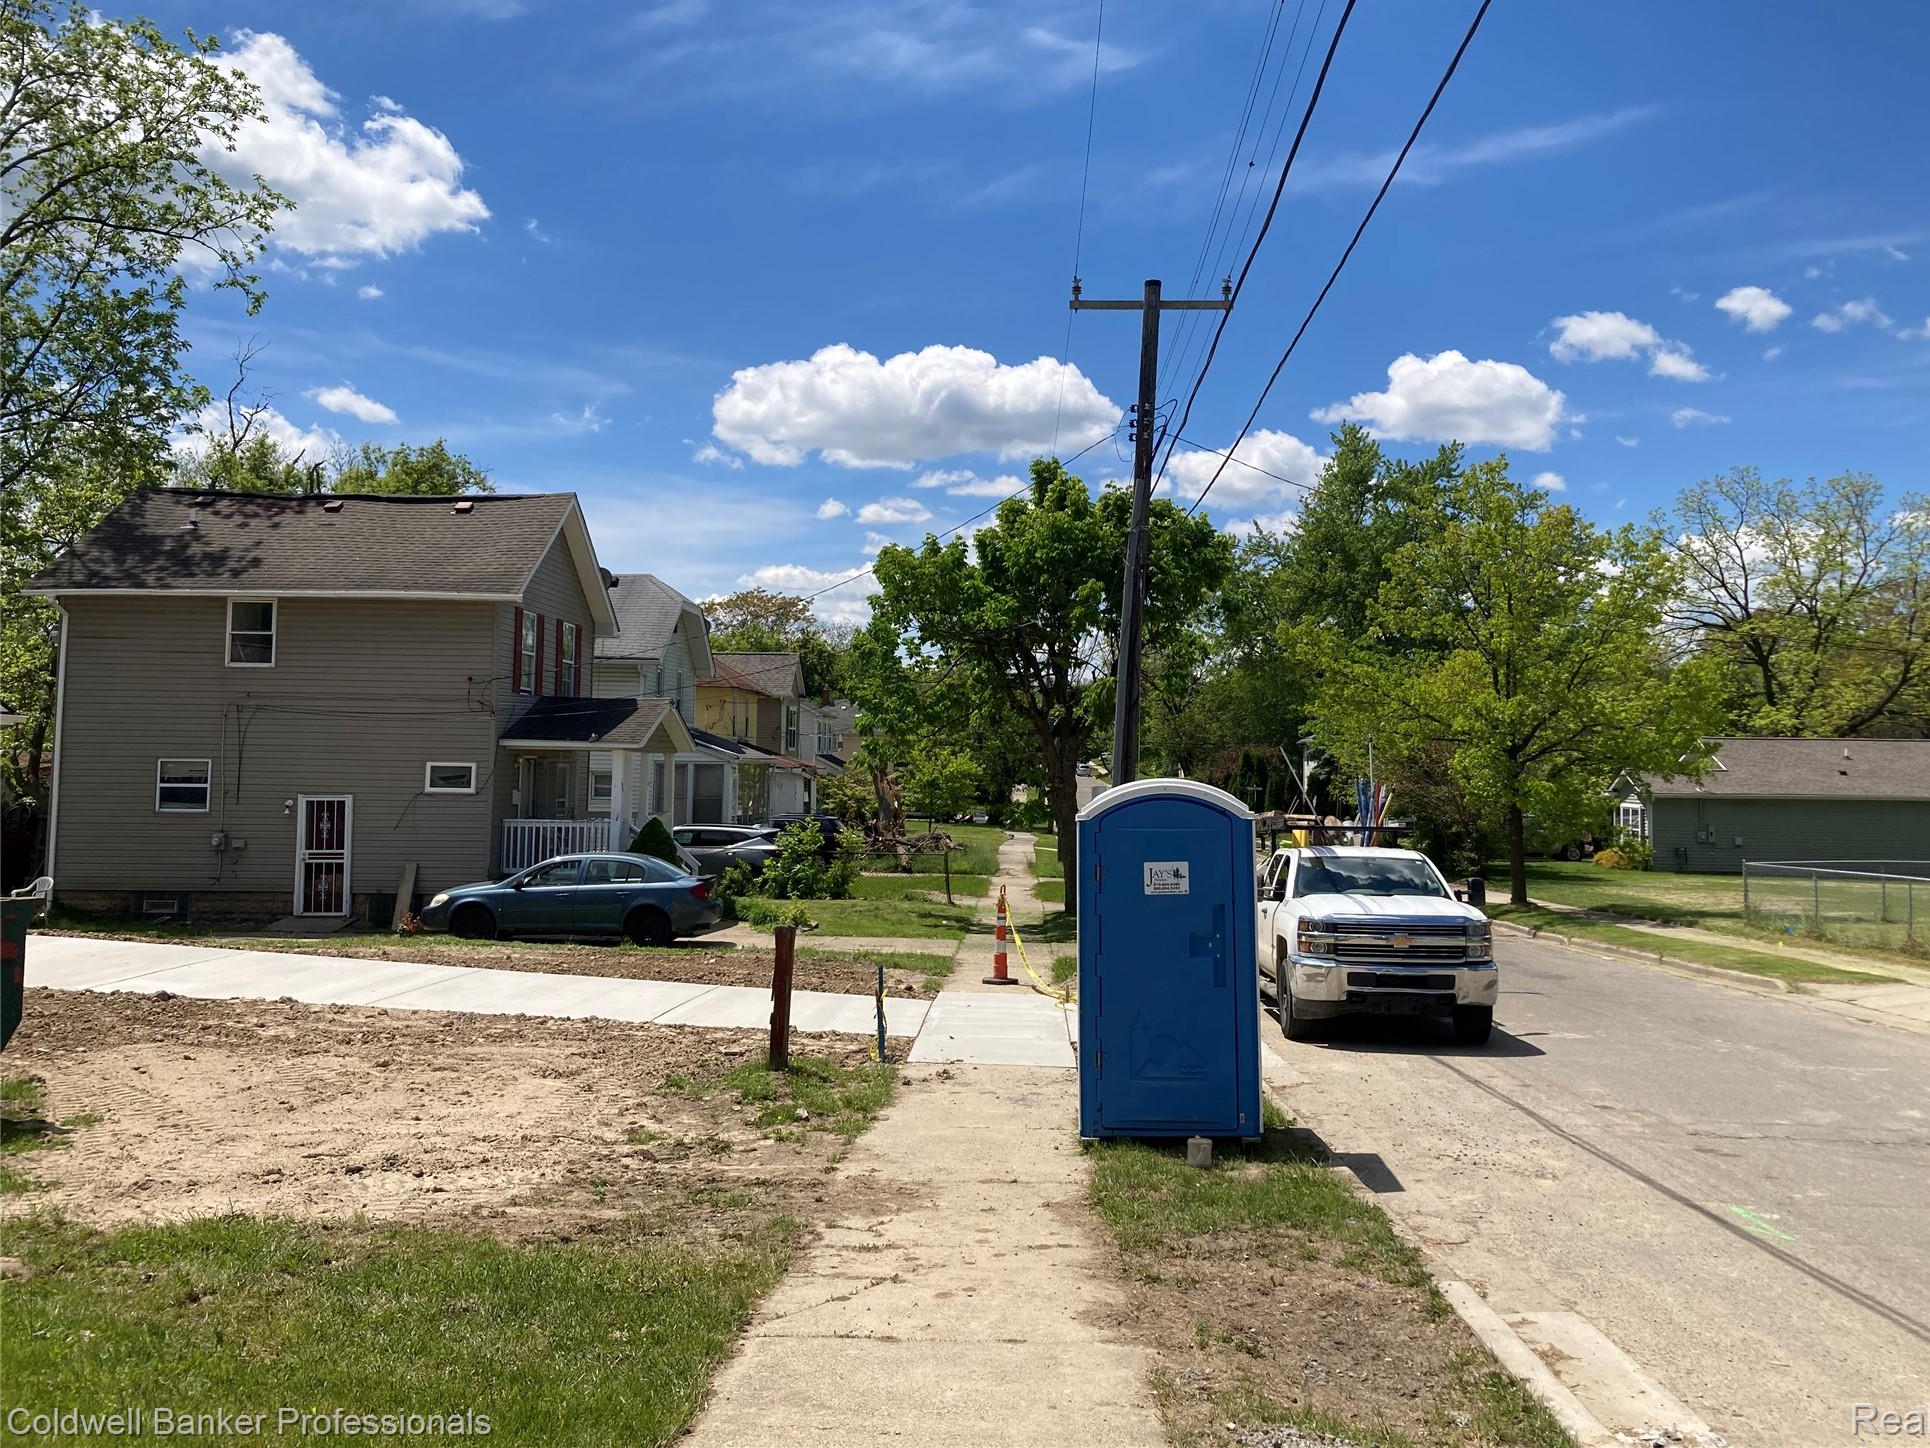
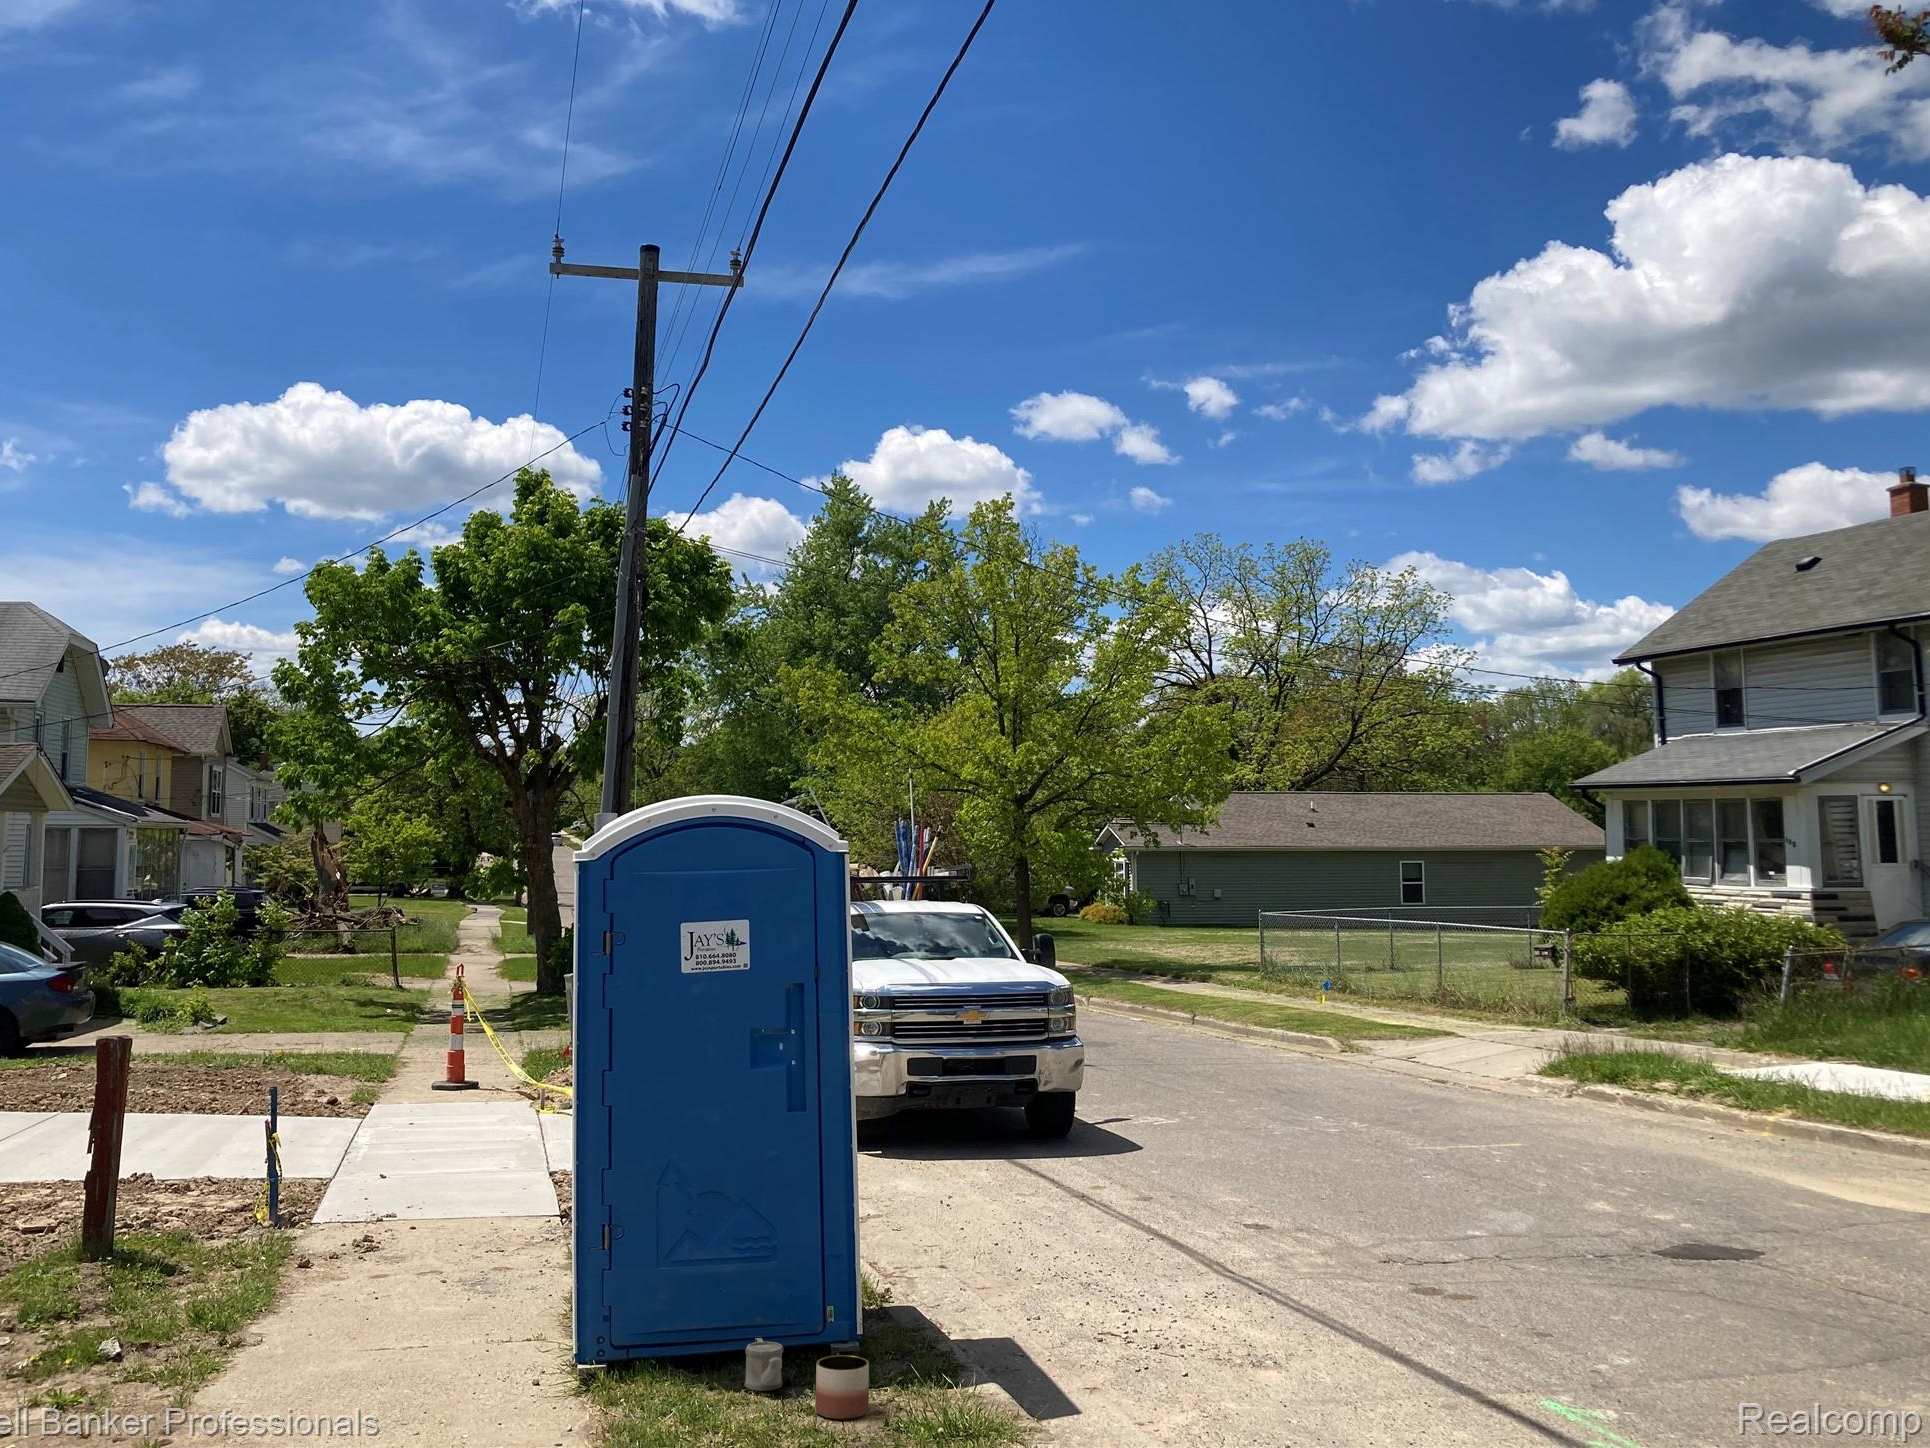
planter: none [1230,1147,1265,1185] -> present [815,1355,869,1419]

